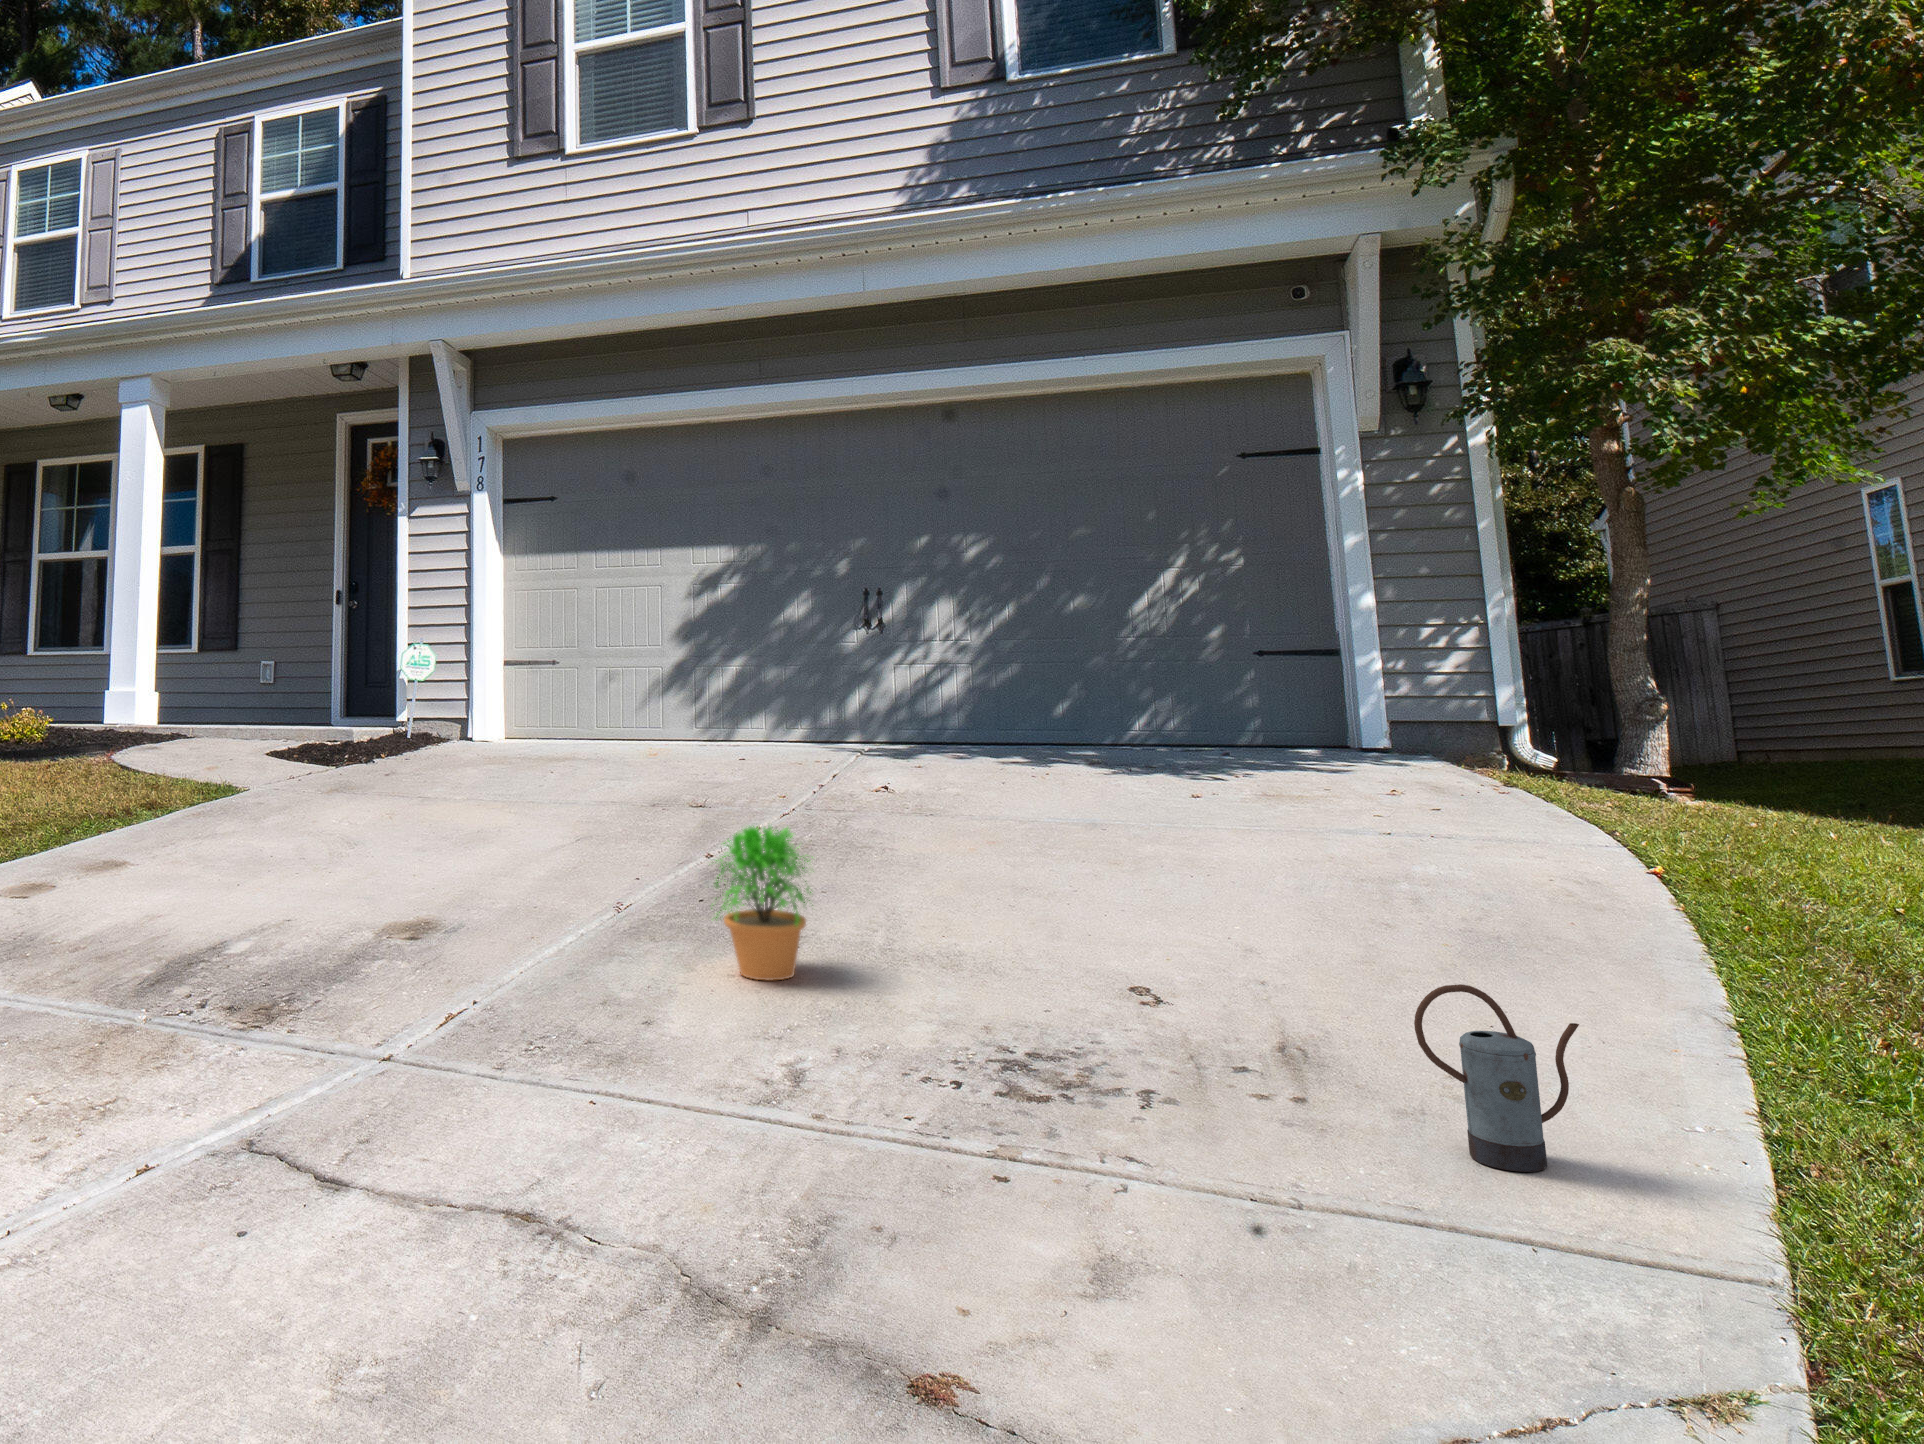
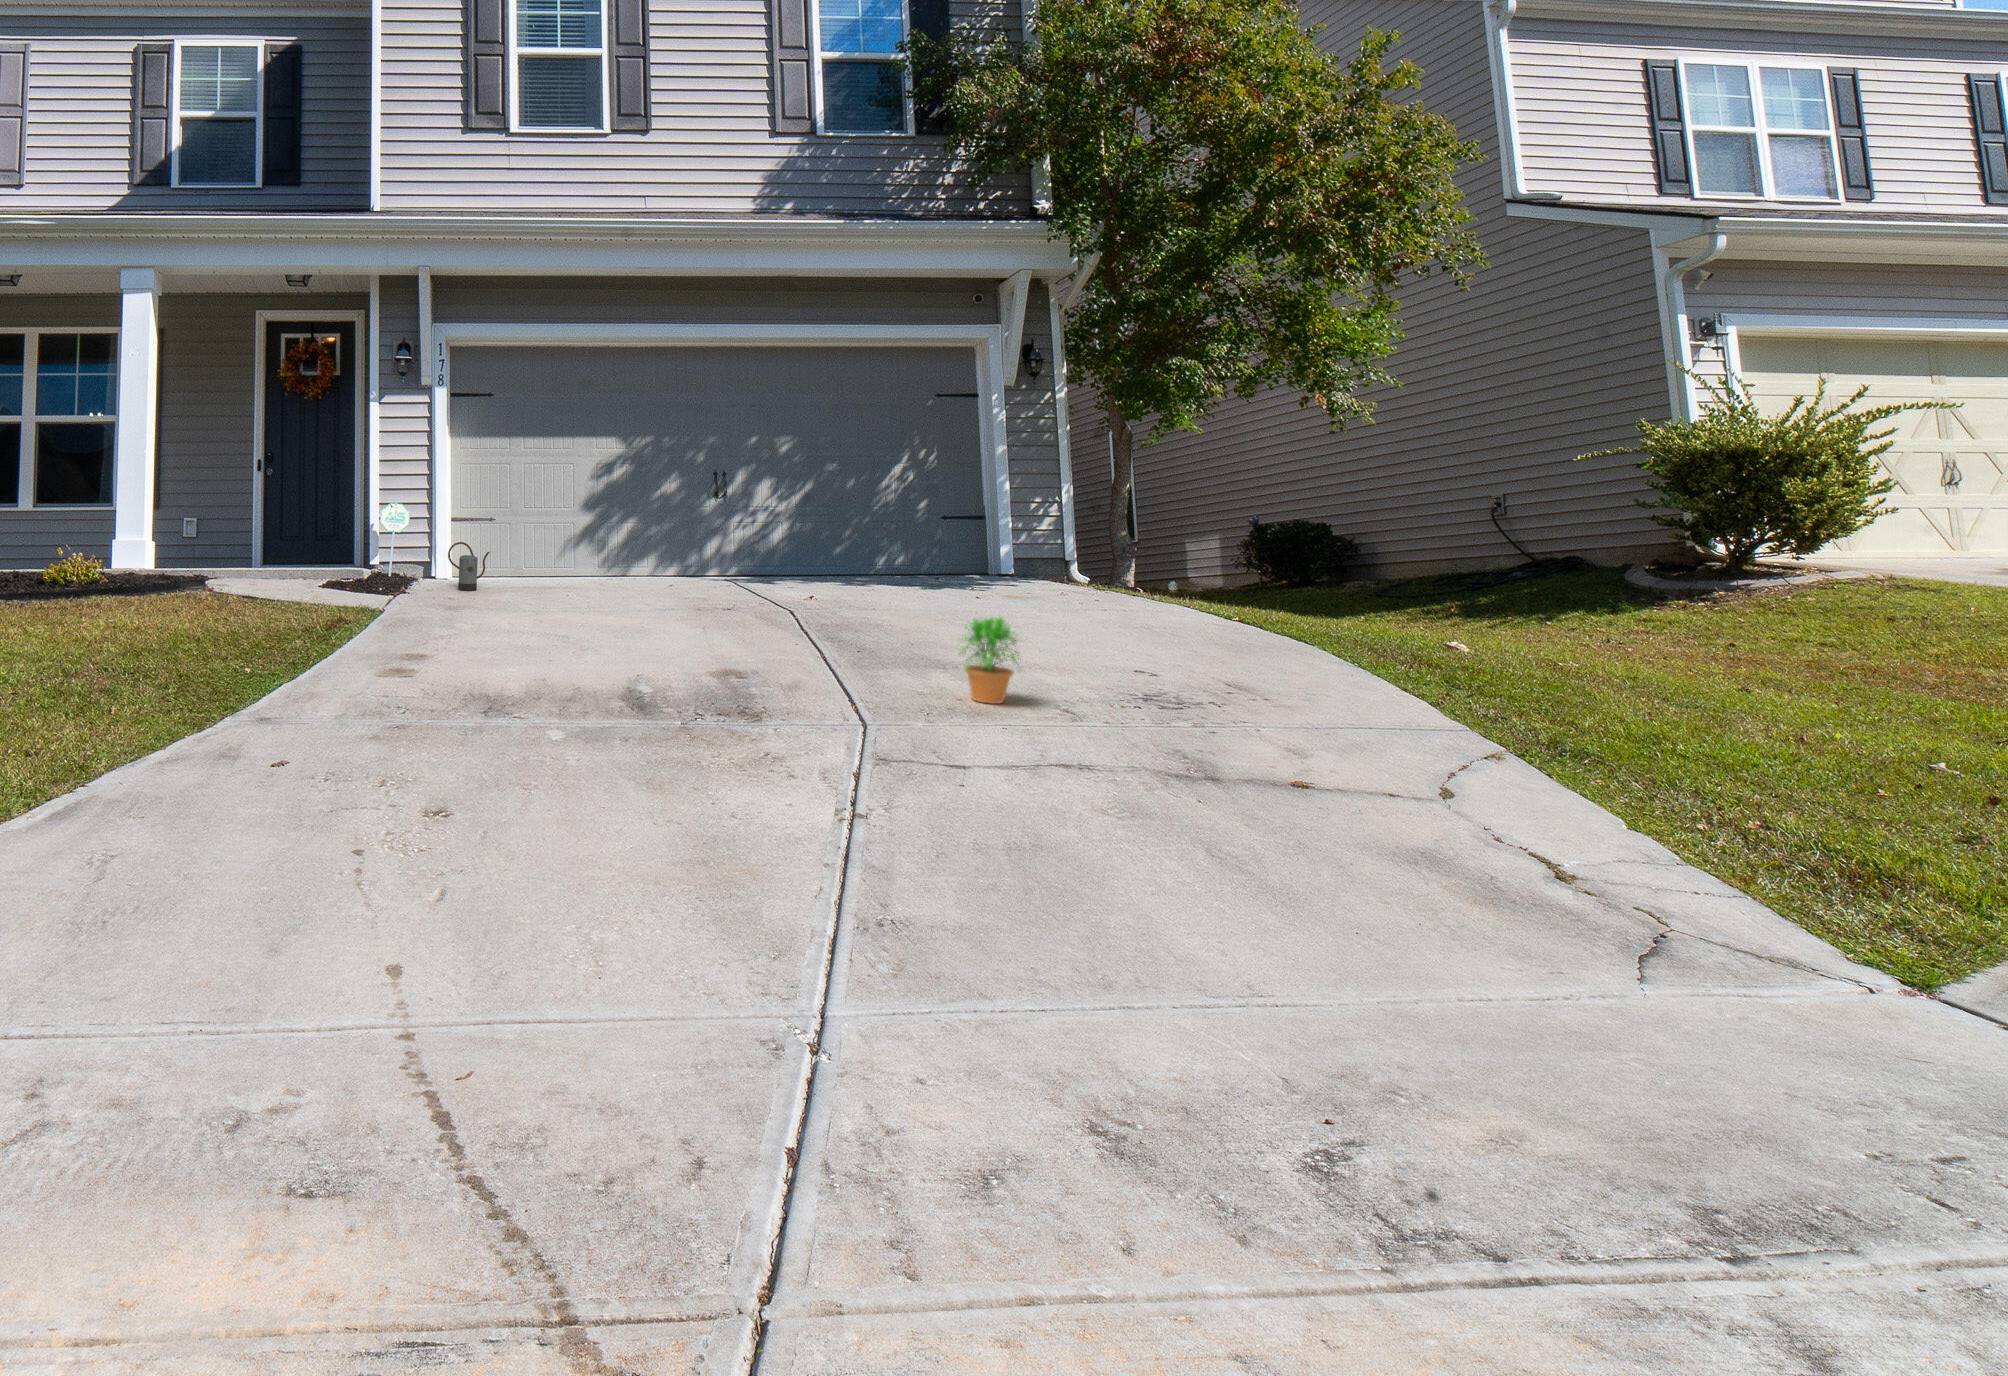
watering can: present [1414,984,1579,1172] -> present [448,542,489,591]

